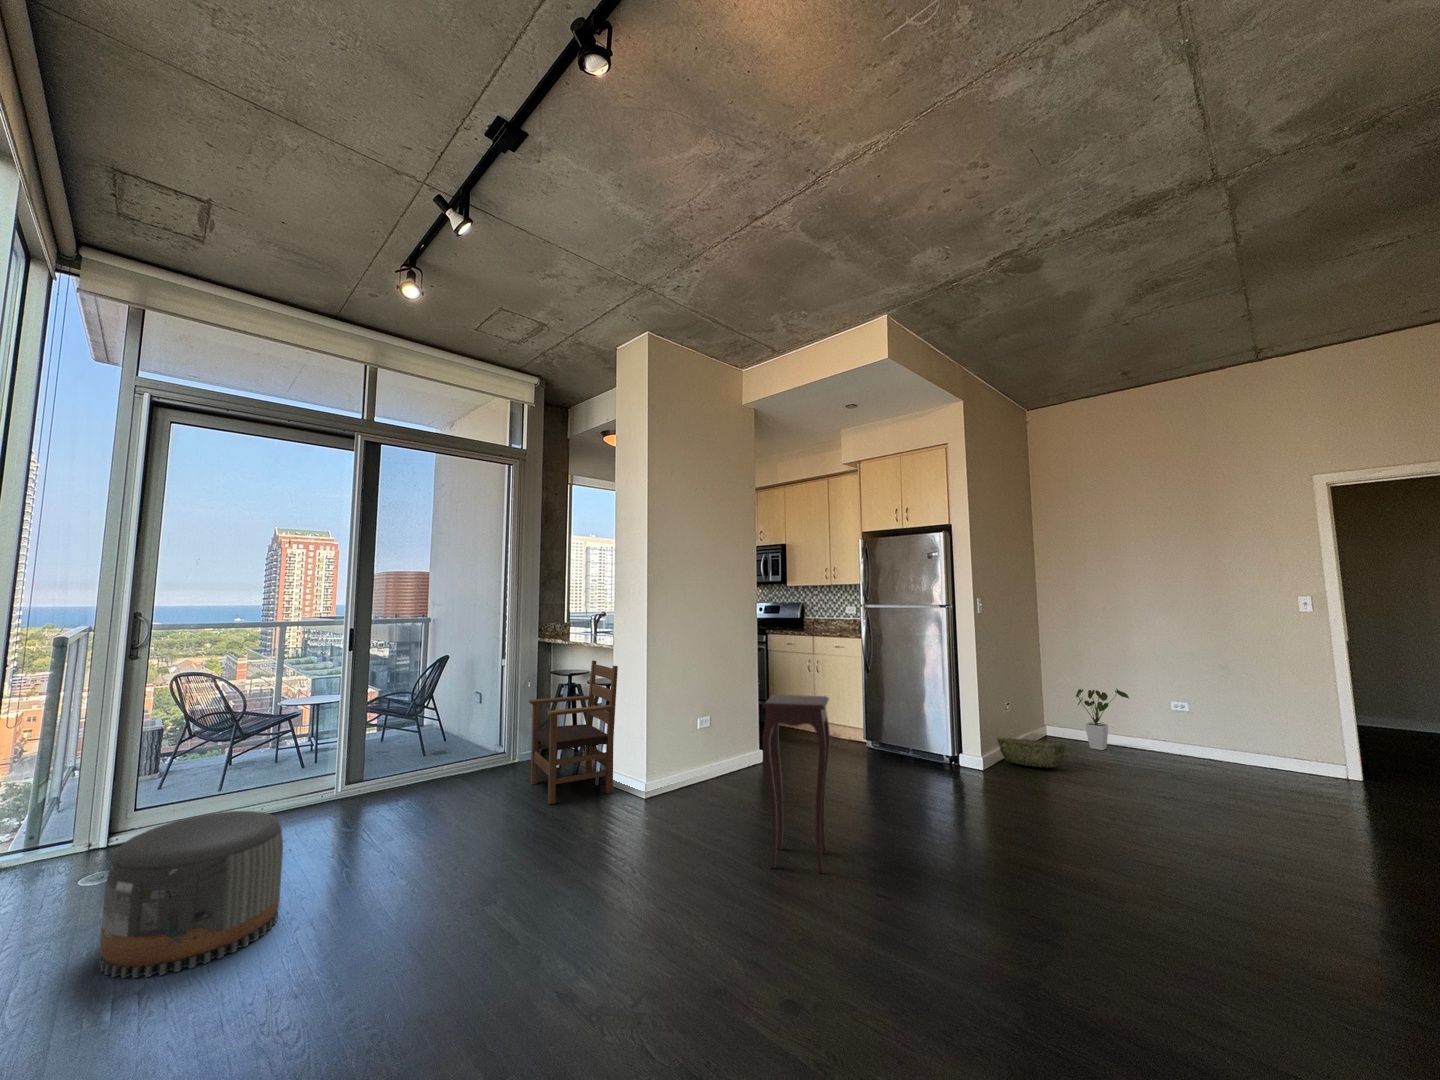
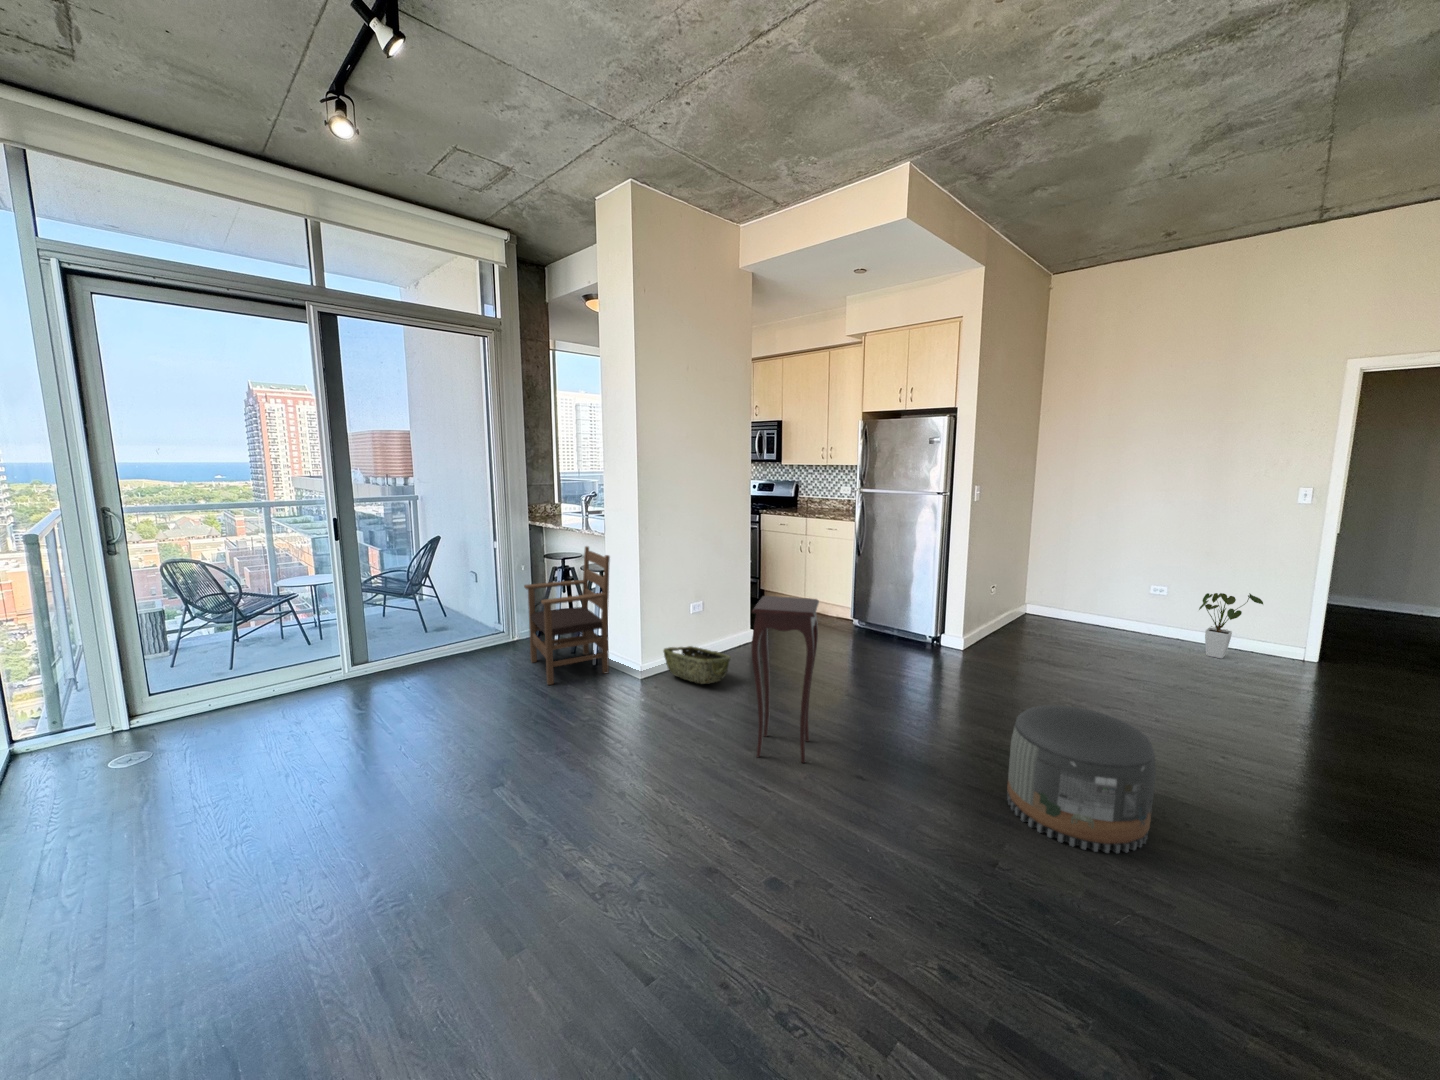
house plant: present [1076,689,1129,750] -> present [1199,593,1263,659]
woven basket: present [997,738,1065,768] -> present [664,646,731,684]
pouf: present [99,811,283,978] -> present [1007,705,1156,853]

